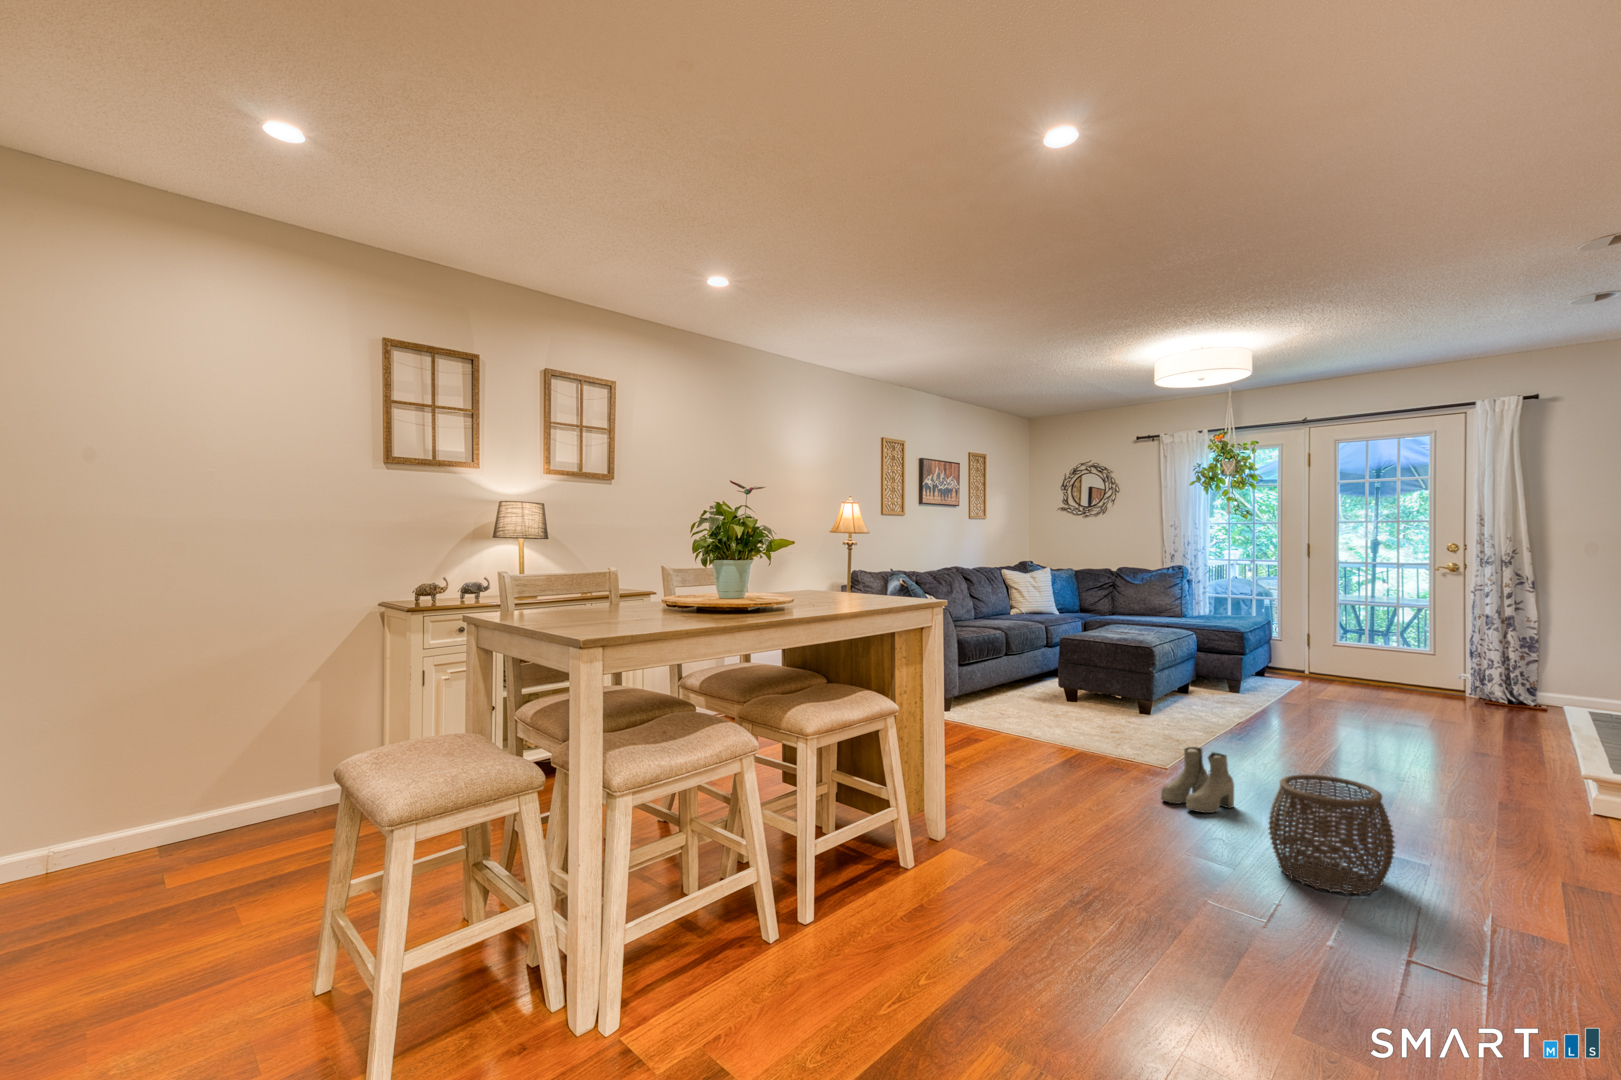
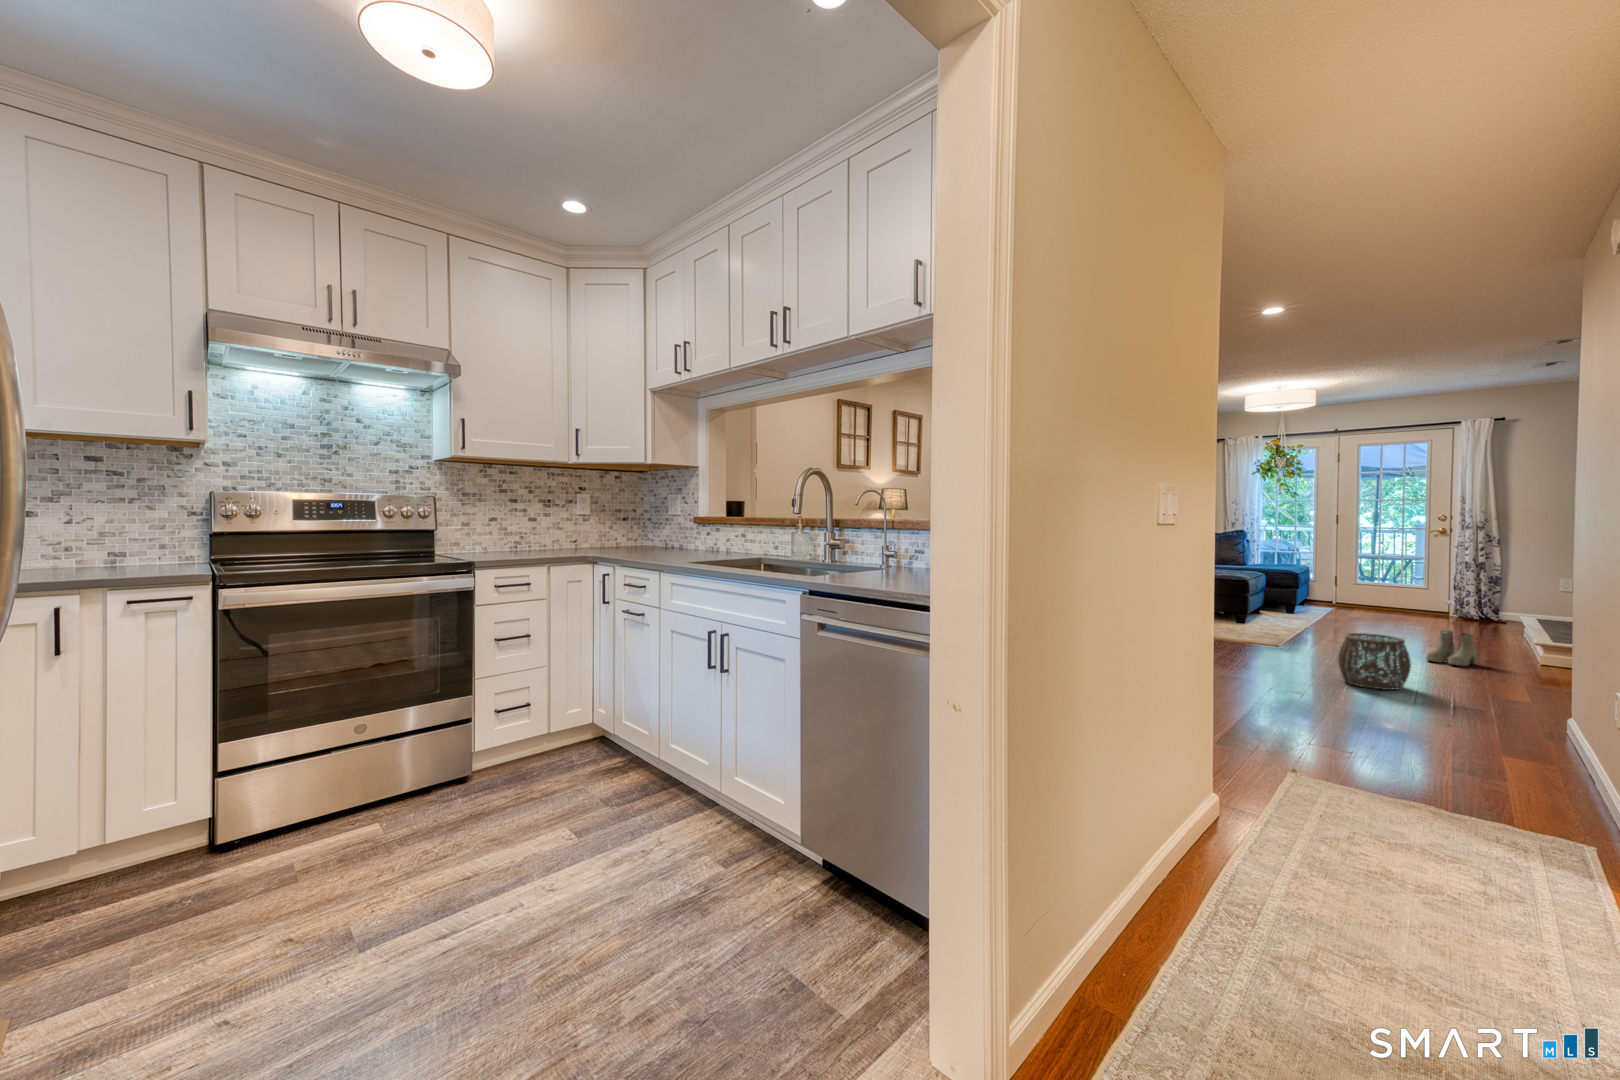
boots: present [1161,747,1234,813] -> present [1426,631,1477,666]

